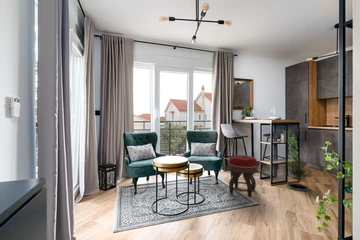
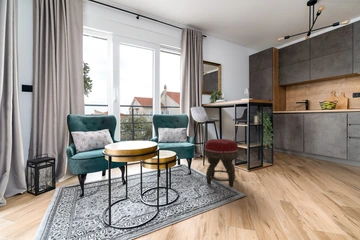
potted tree: present [287,156,309,191] -> none [262,133,292,176]

